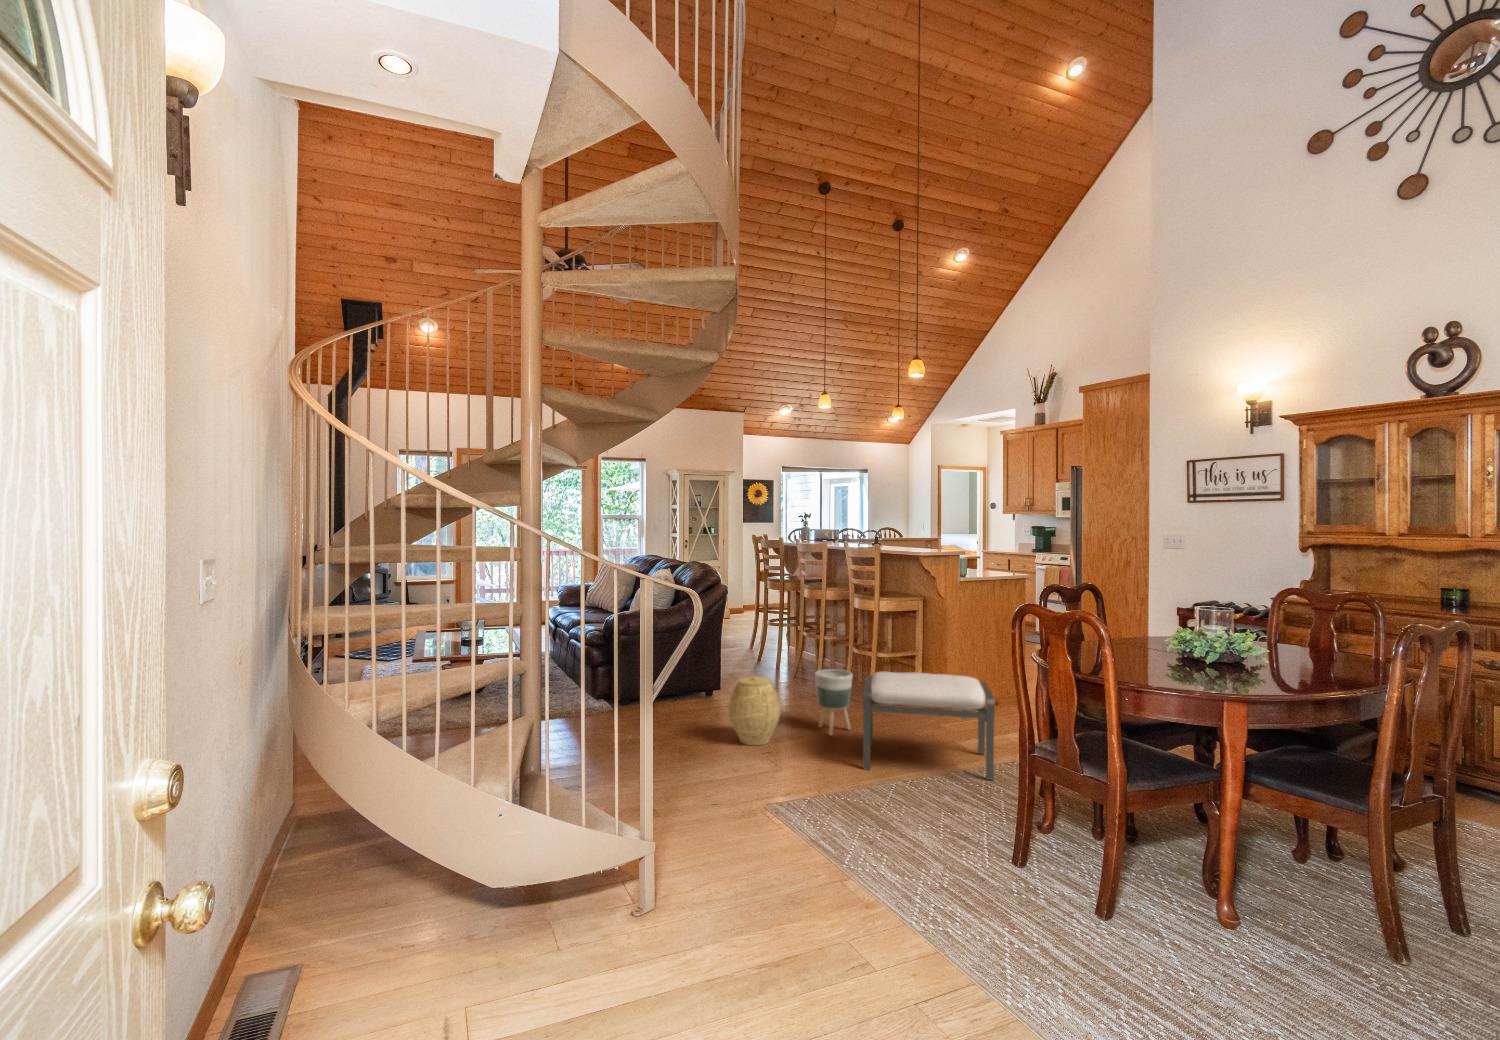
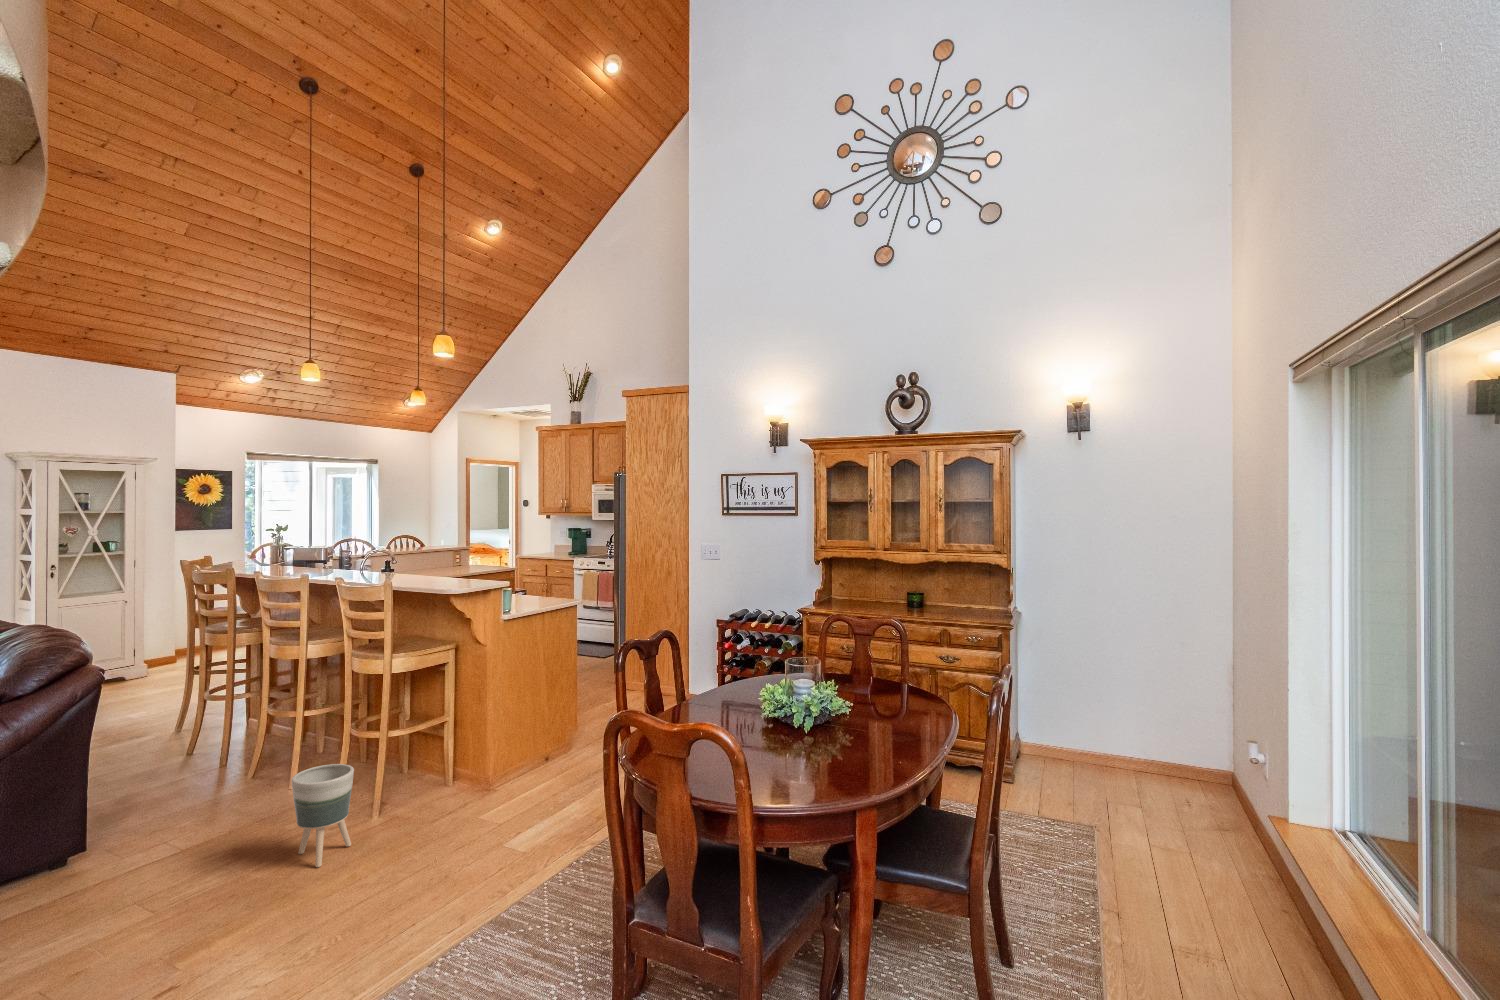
ottoman: present [863,672,995,780] -> none [369,749,552,921]
woven basket: present [729,677,781,745] -> none [121,811,228,932]

